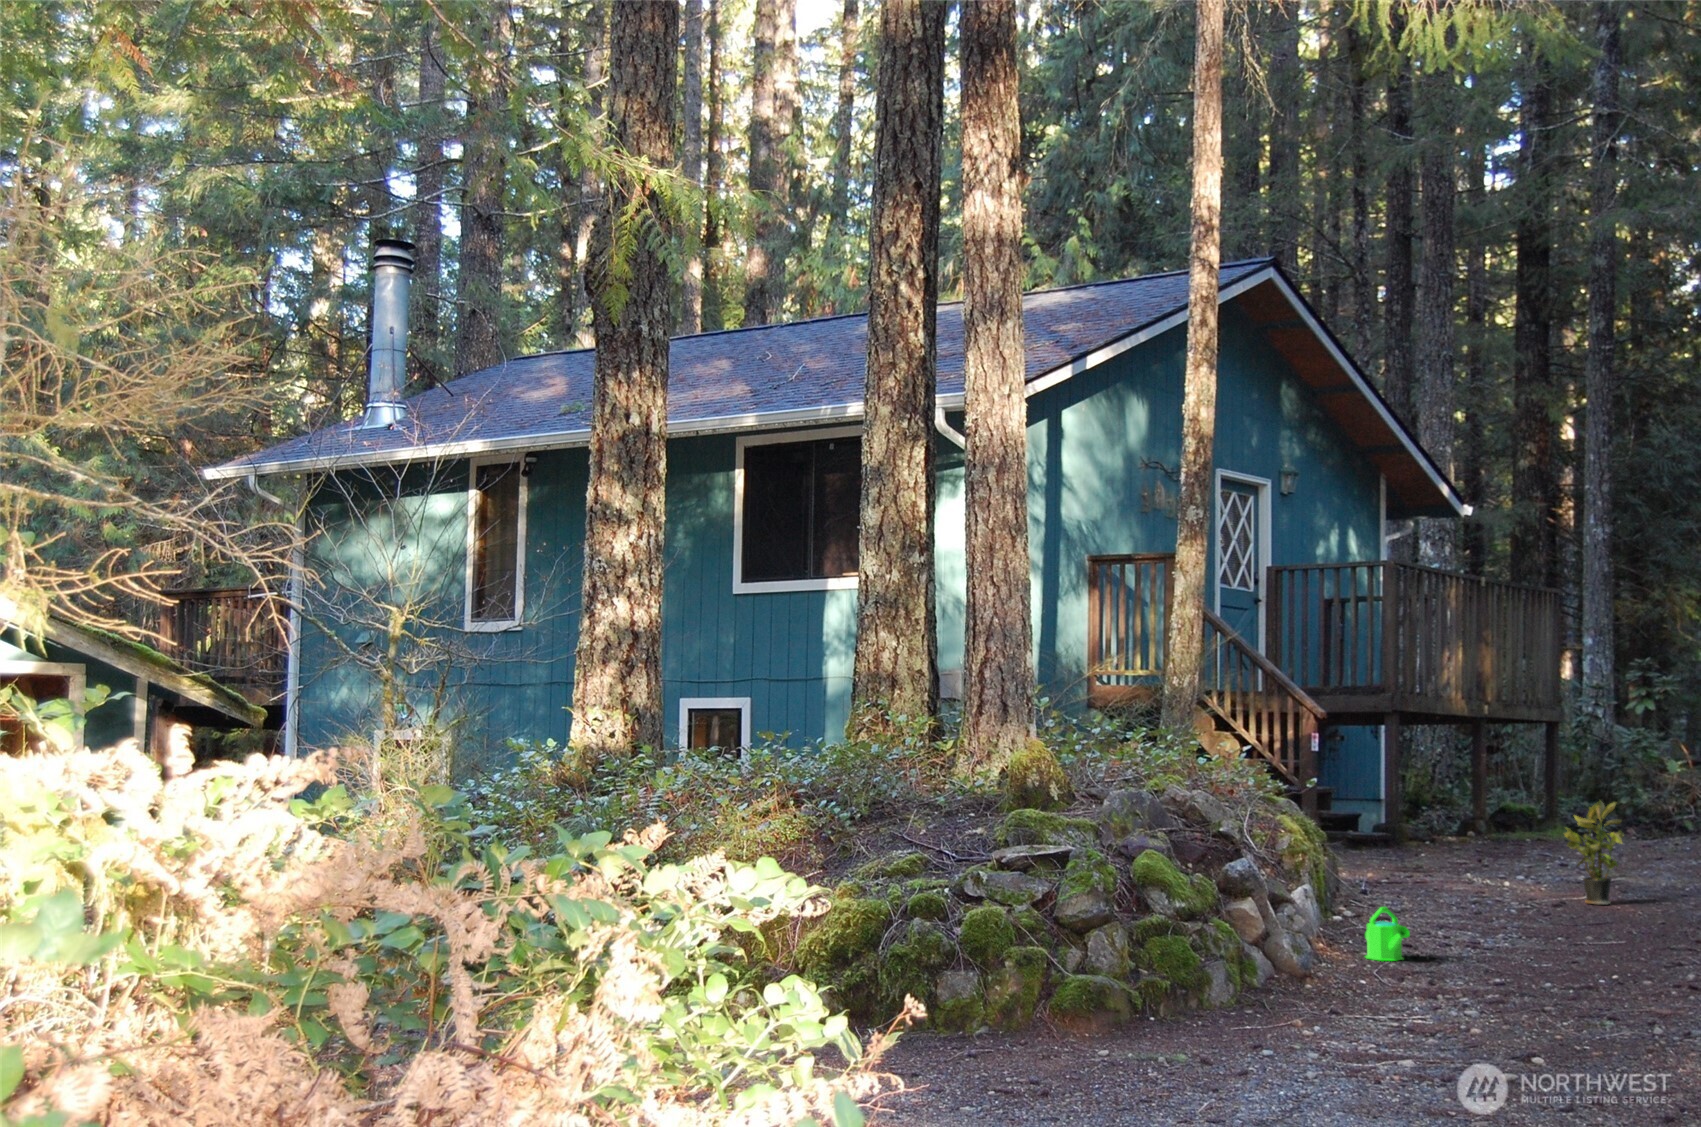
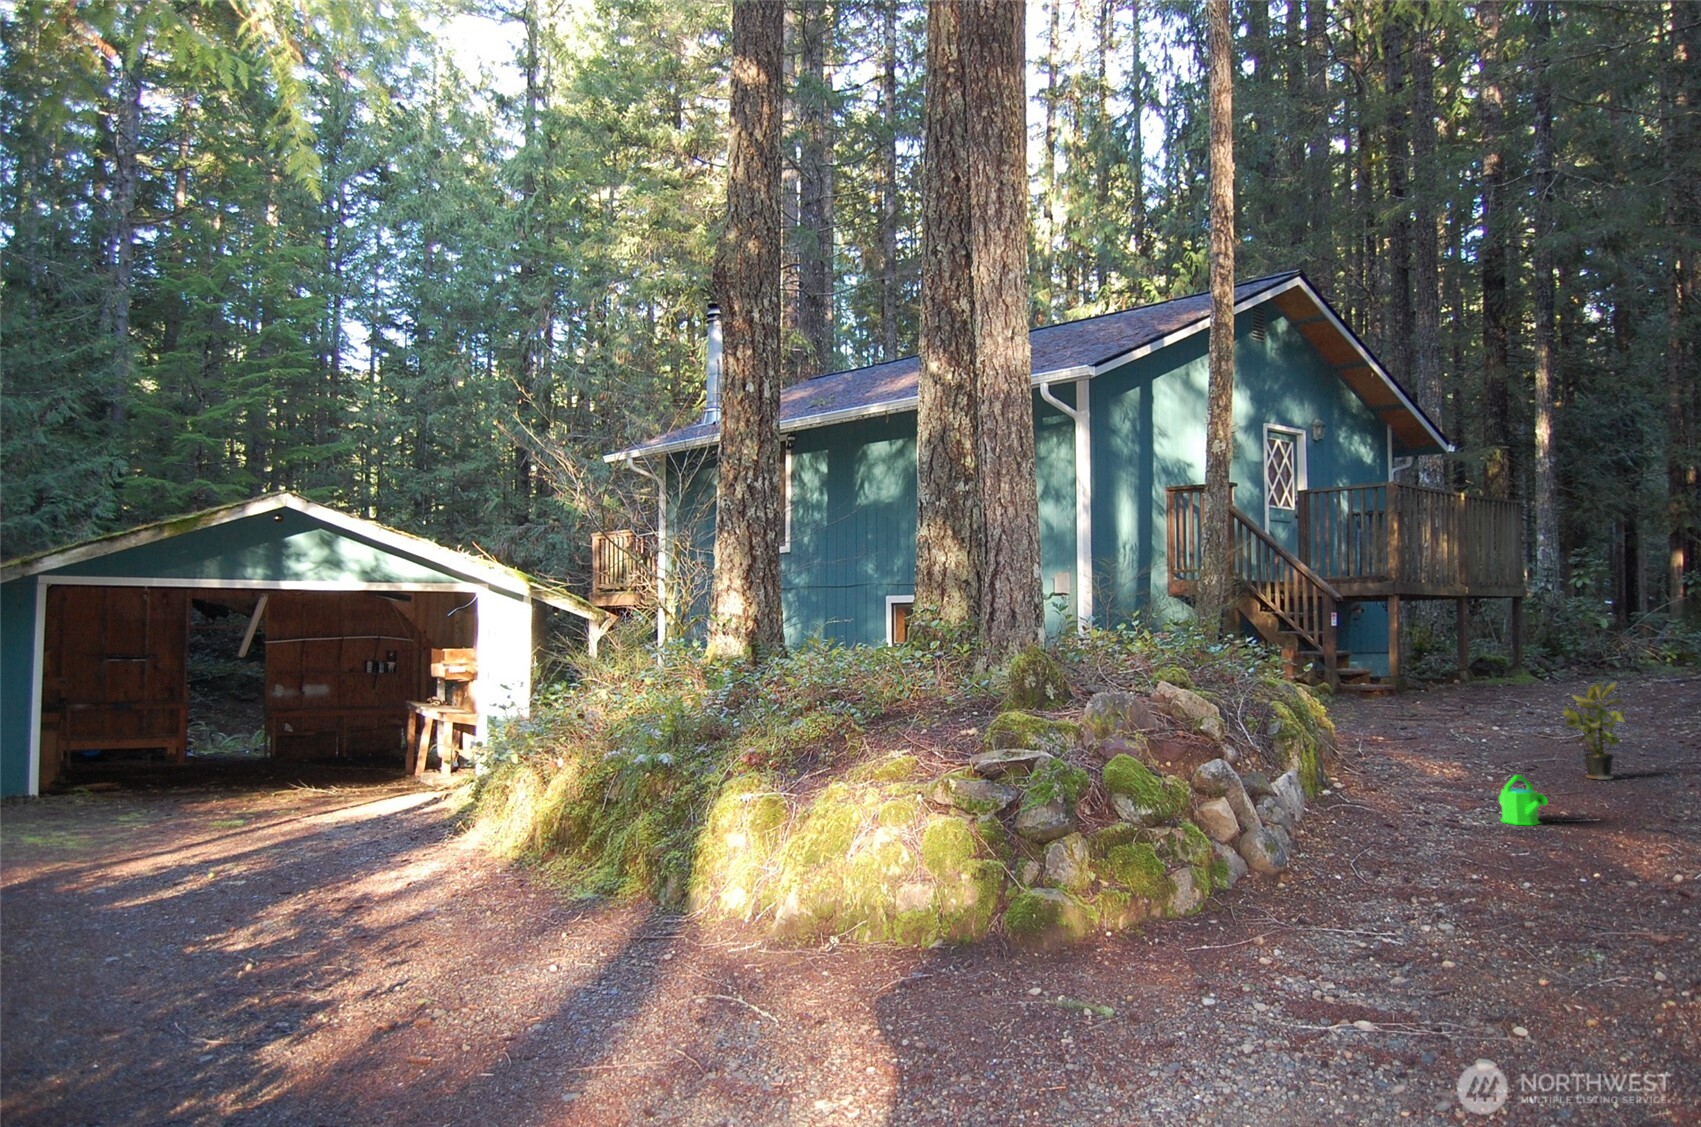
watering can: present [1365,907,1410,961] -> present [1499,775,1548,825]

